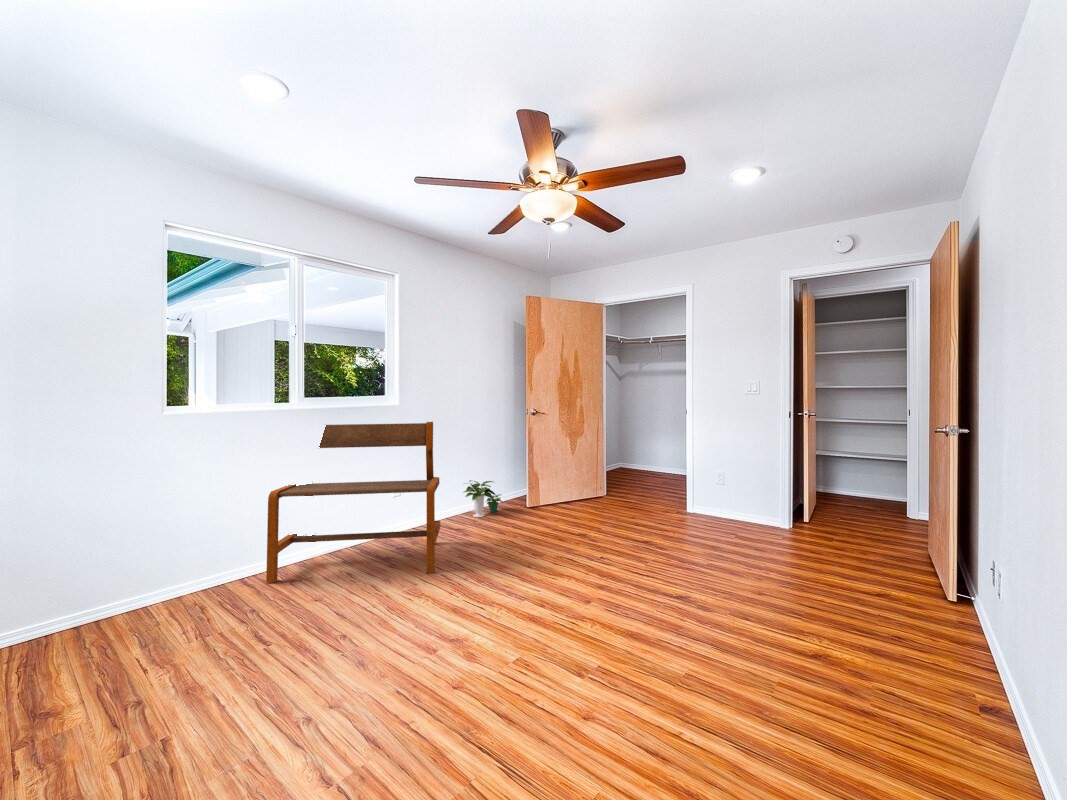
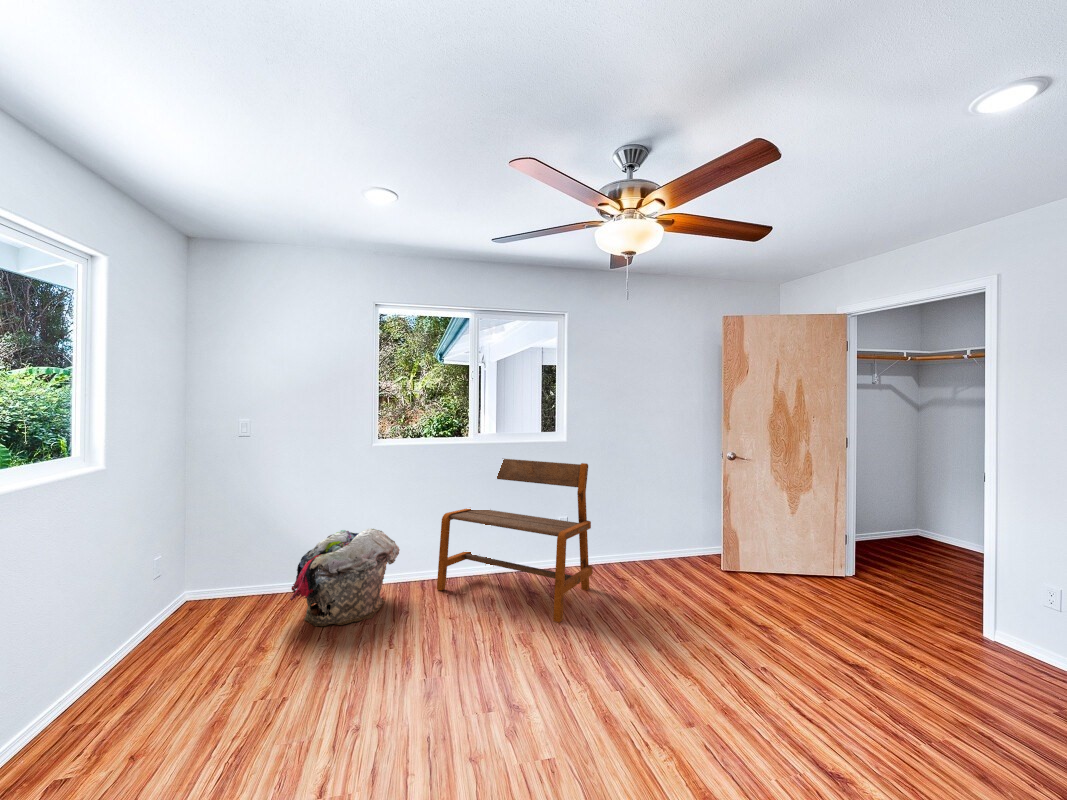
potted plant: present [464,480,503,517] -> none [641,527,691,570]
laundry basket: none [57,522,215,665] -> present [290,529,400,626]

